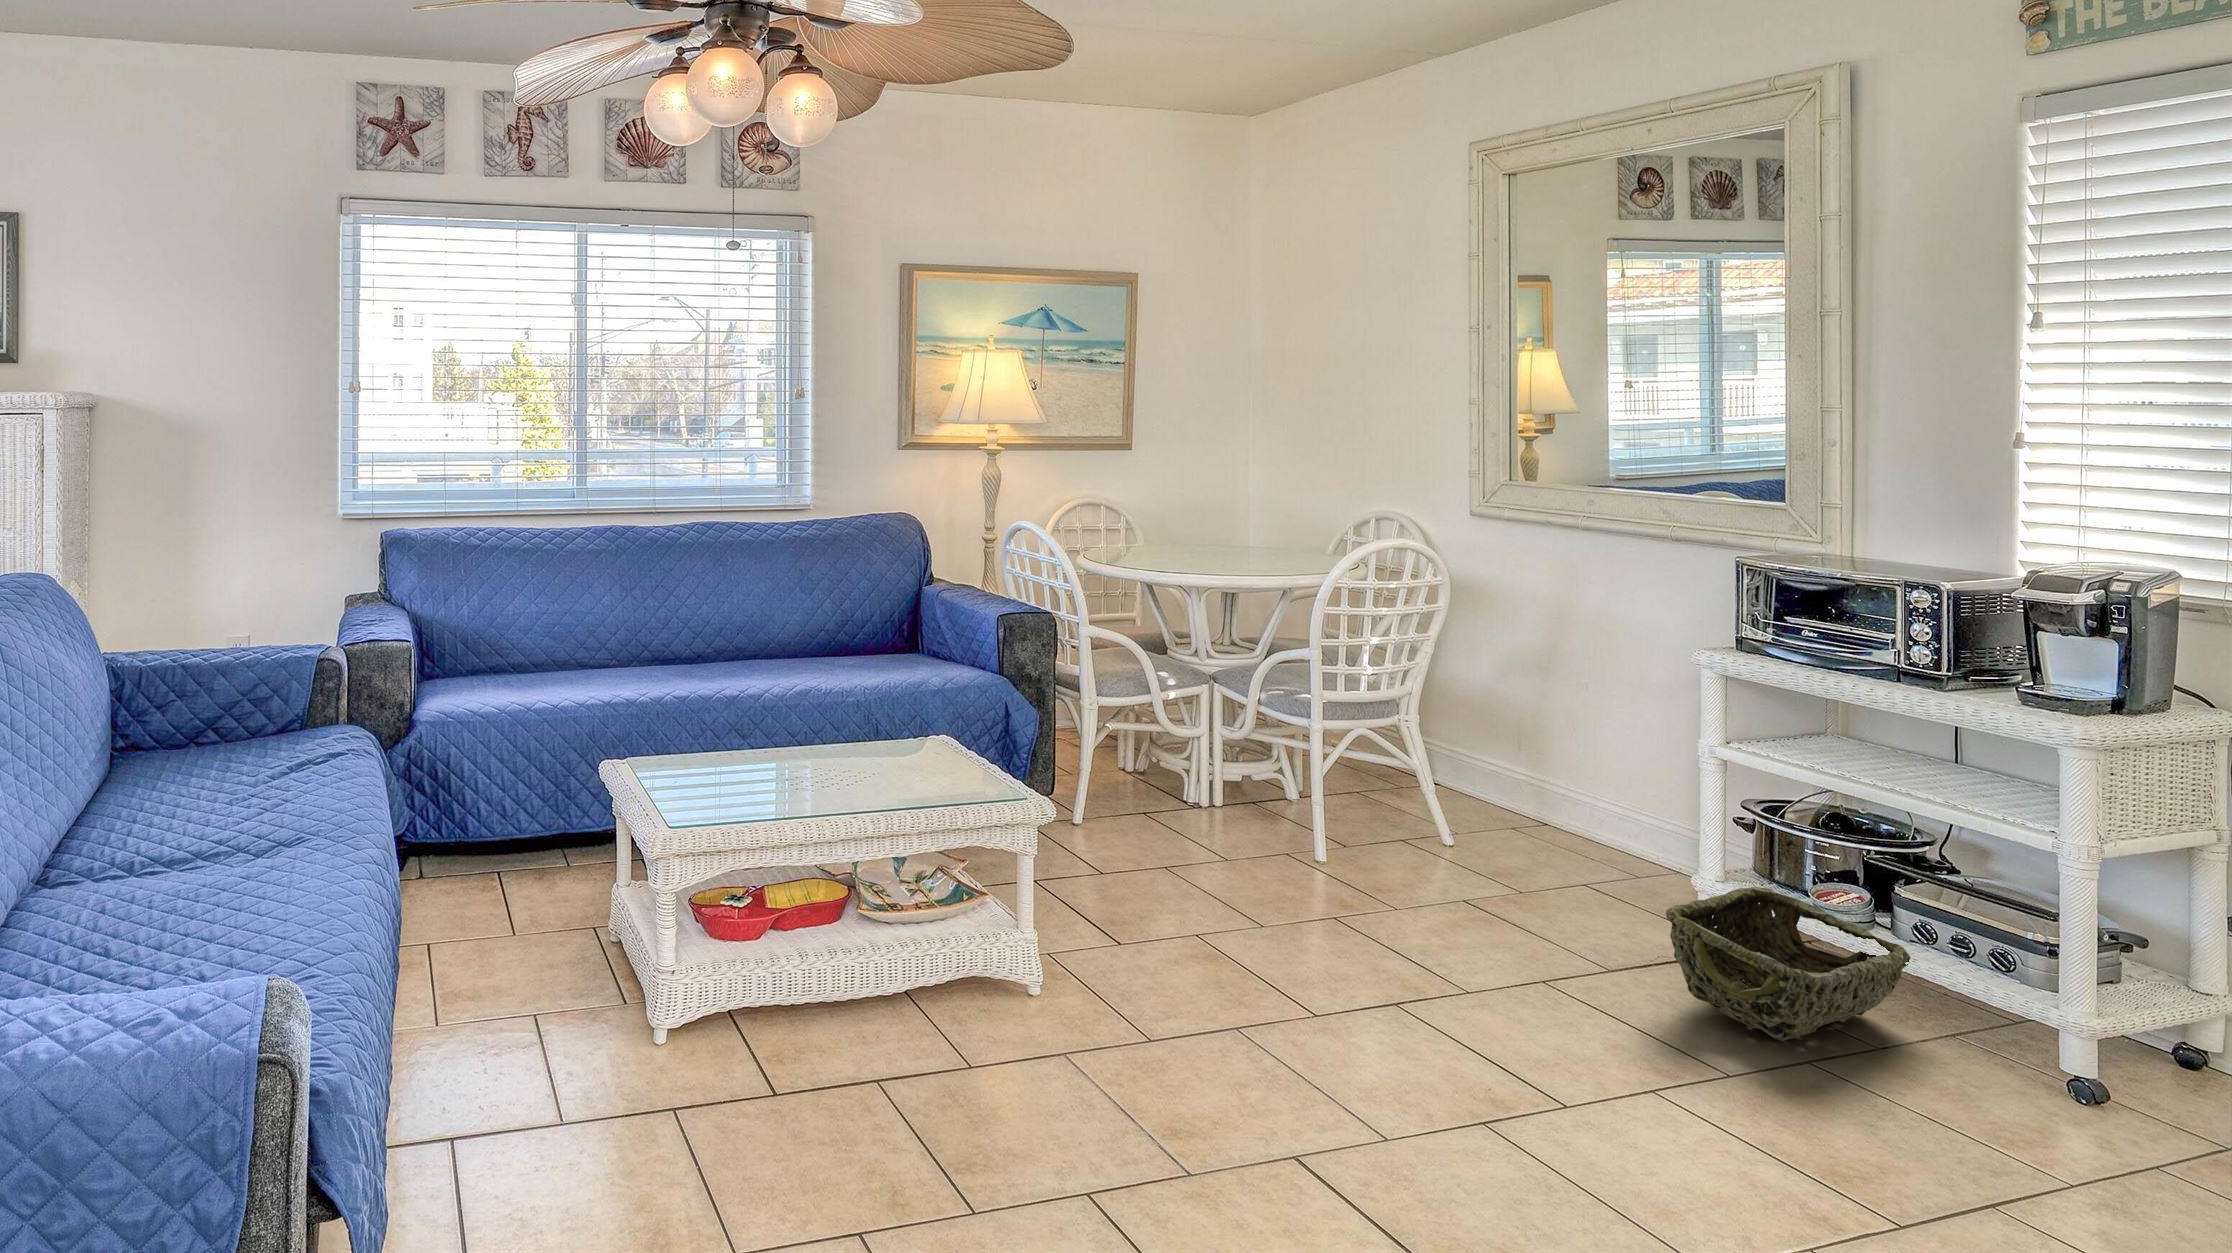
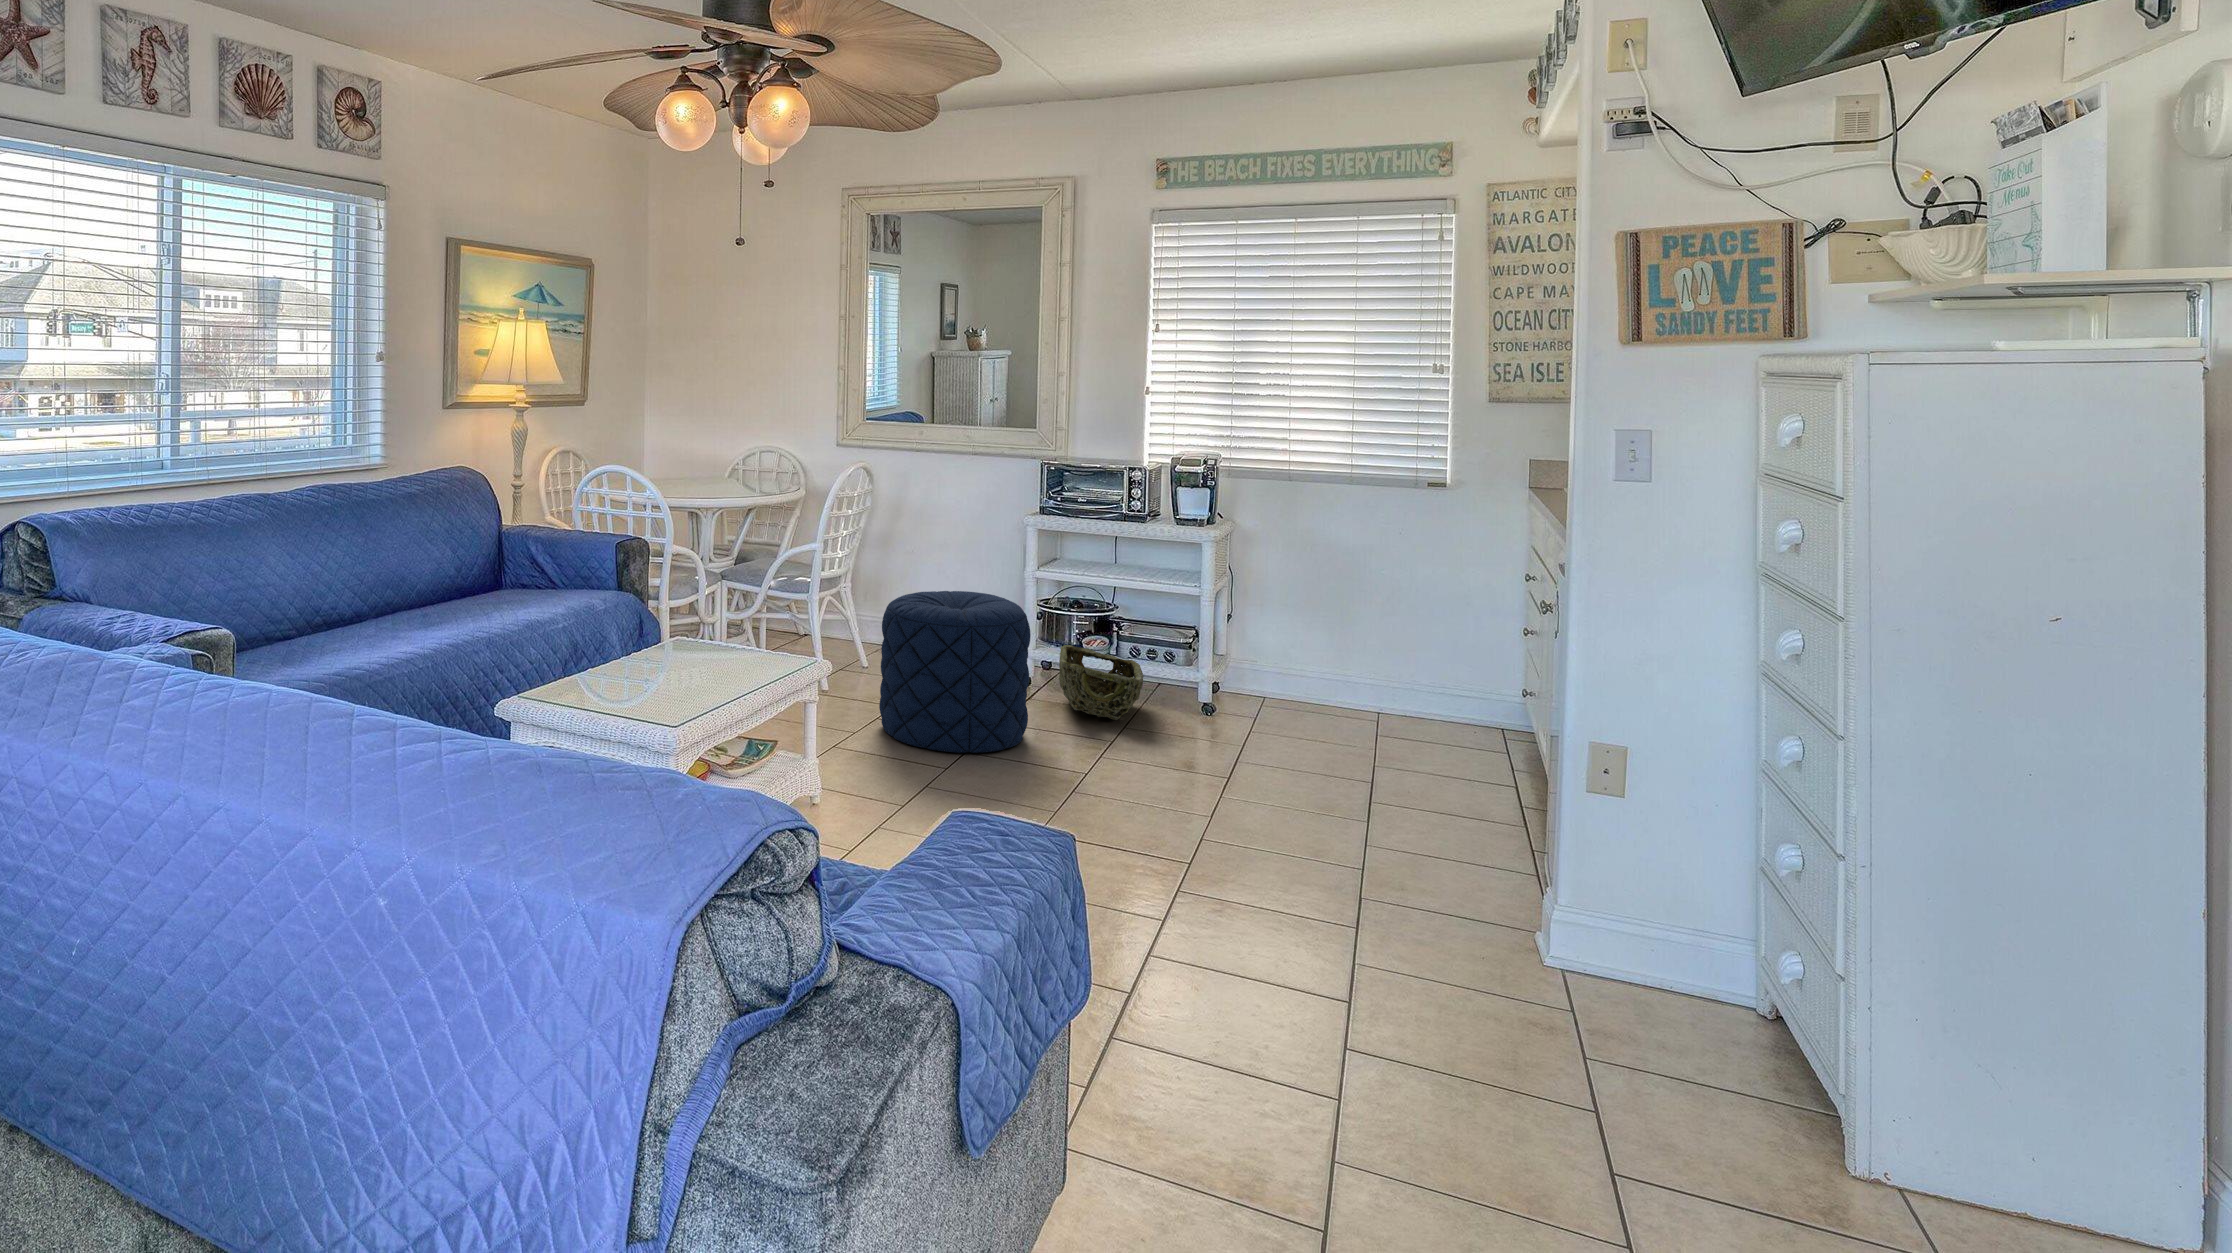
pouf: none [1290,744,1549,1020] -> present [879,591,1031,753]

